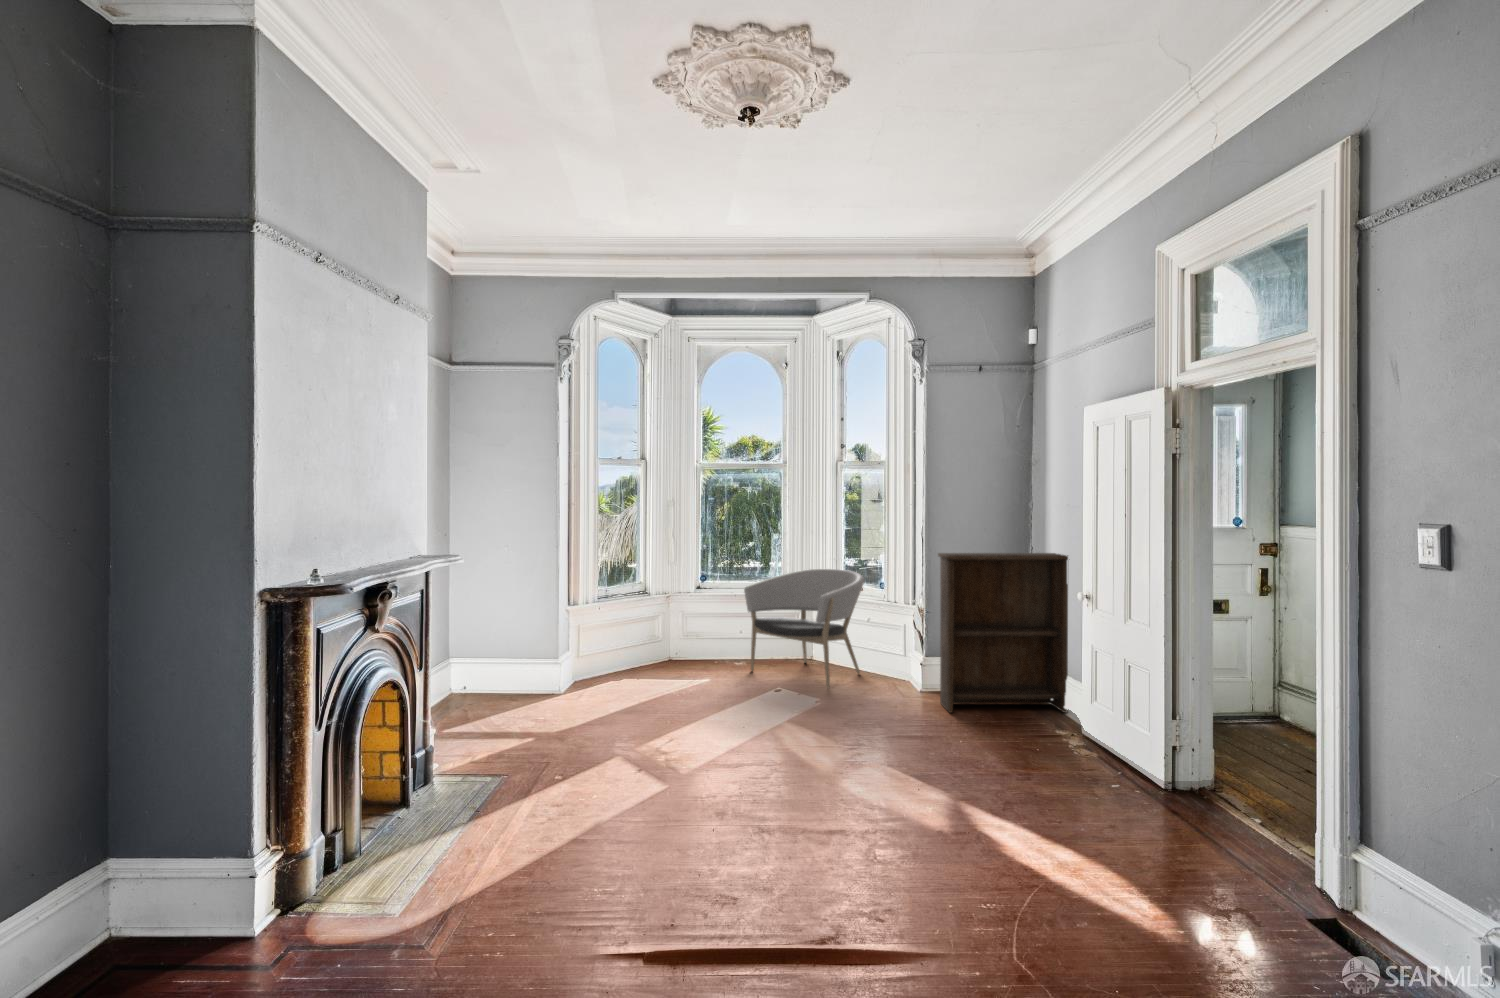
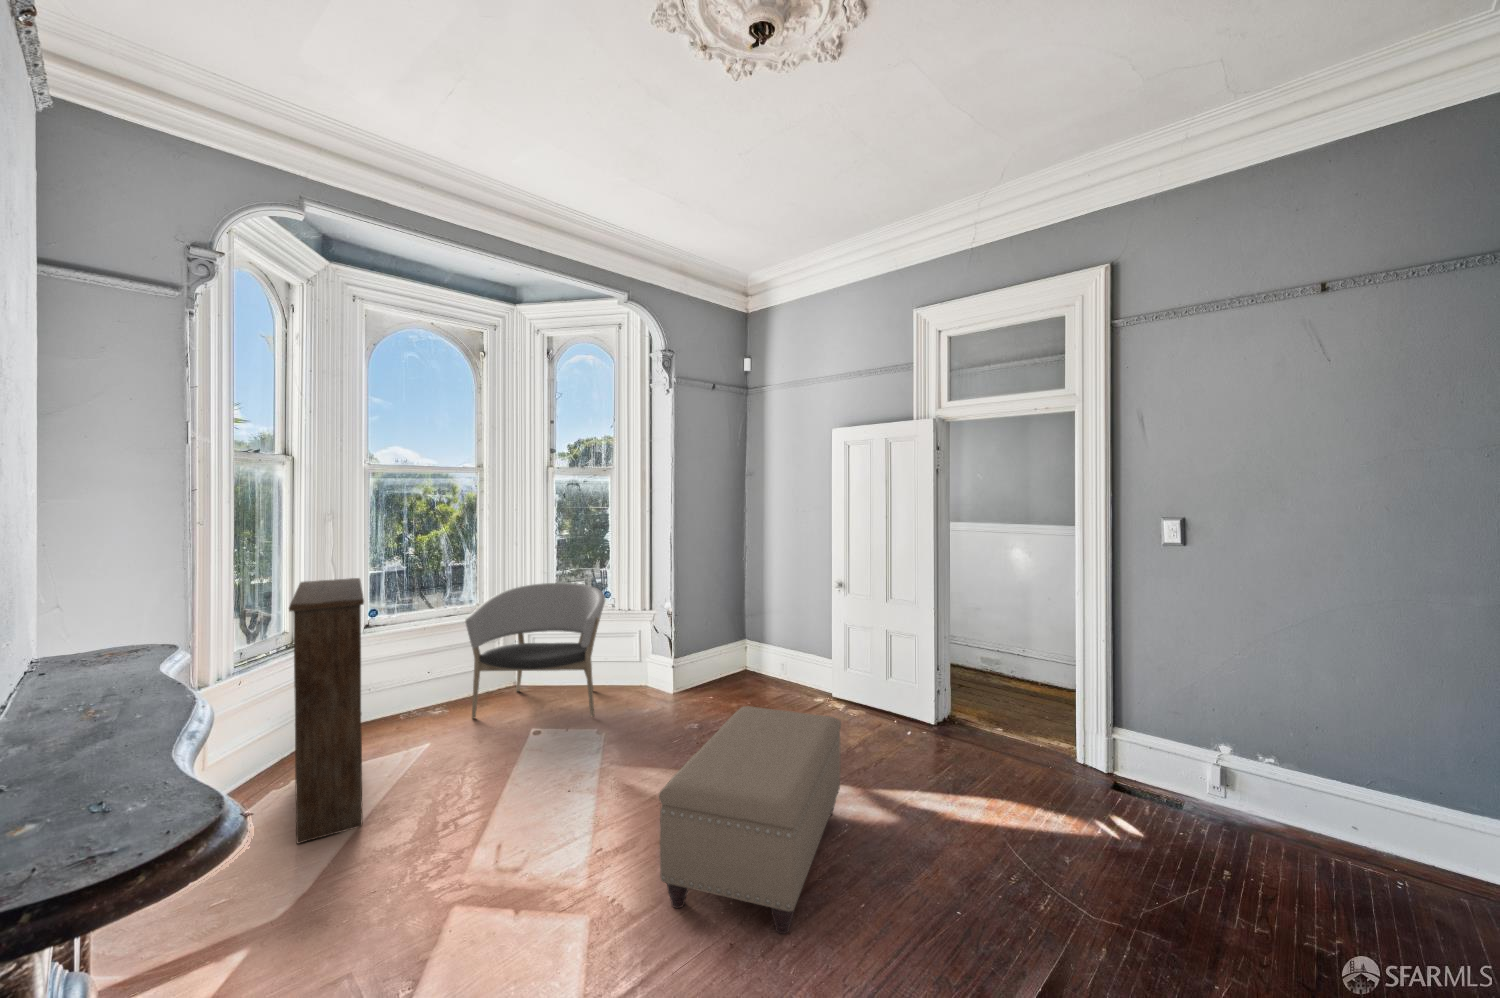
bookshelf: present [938,553,1068,713] -> present [289,578,364,843]
ottoman: none [695,675,905,818] -> present [659,706,841,934]

